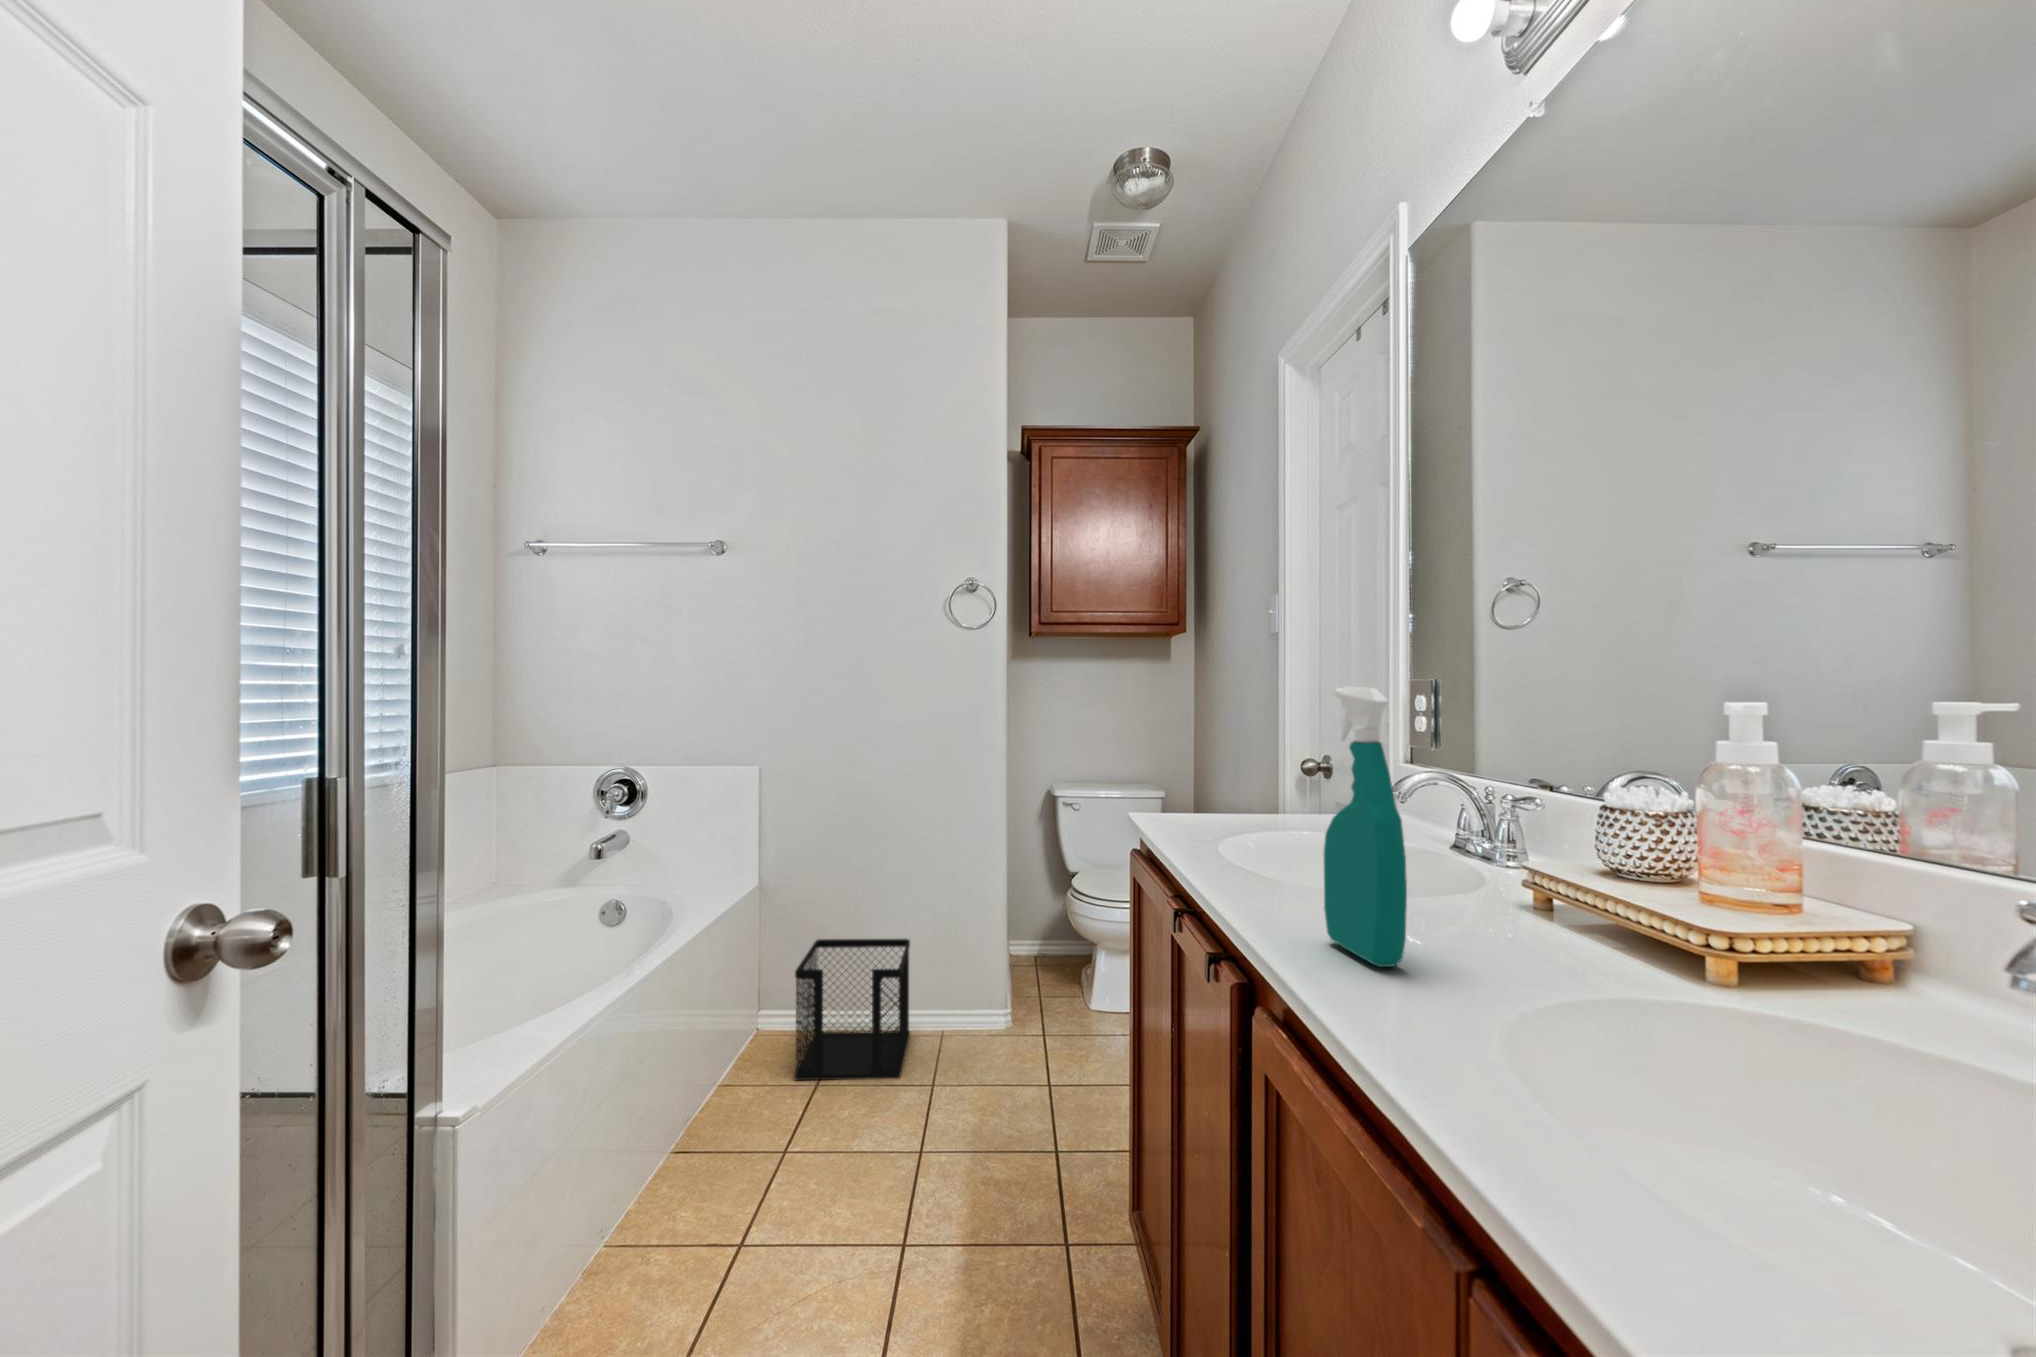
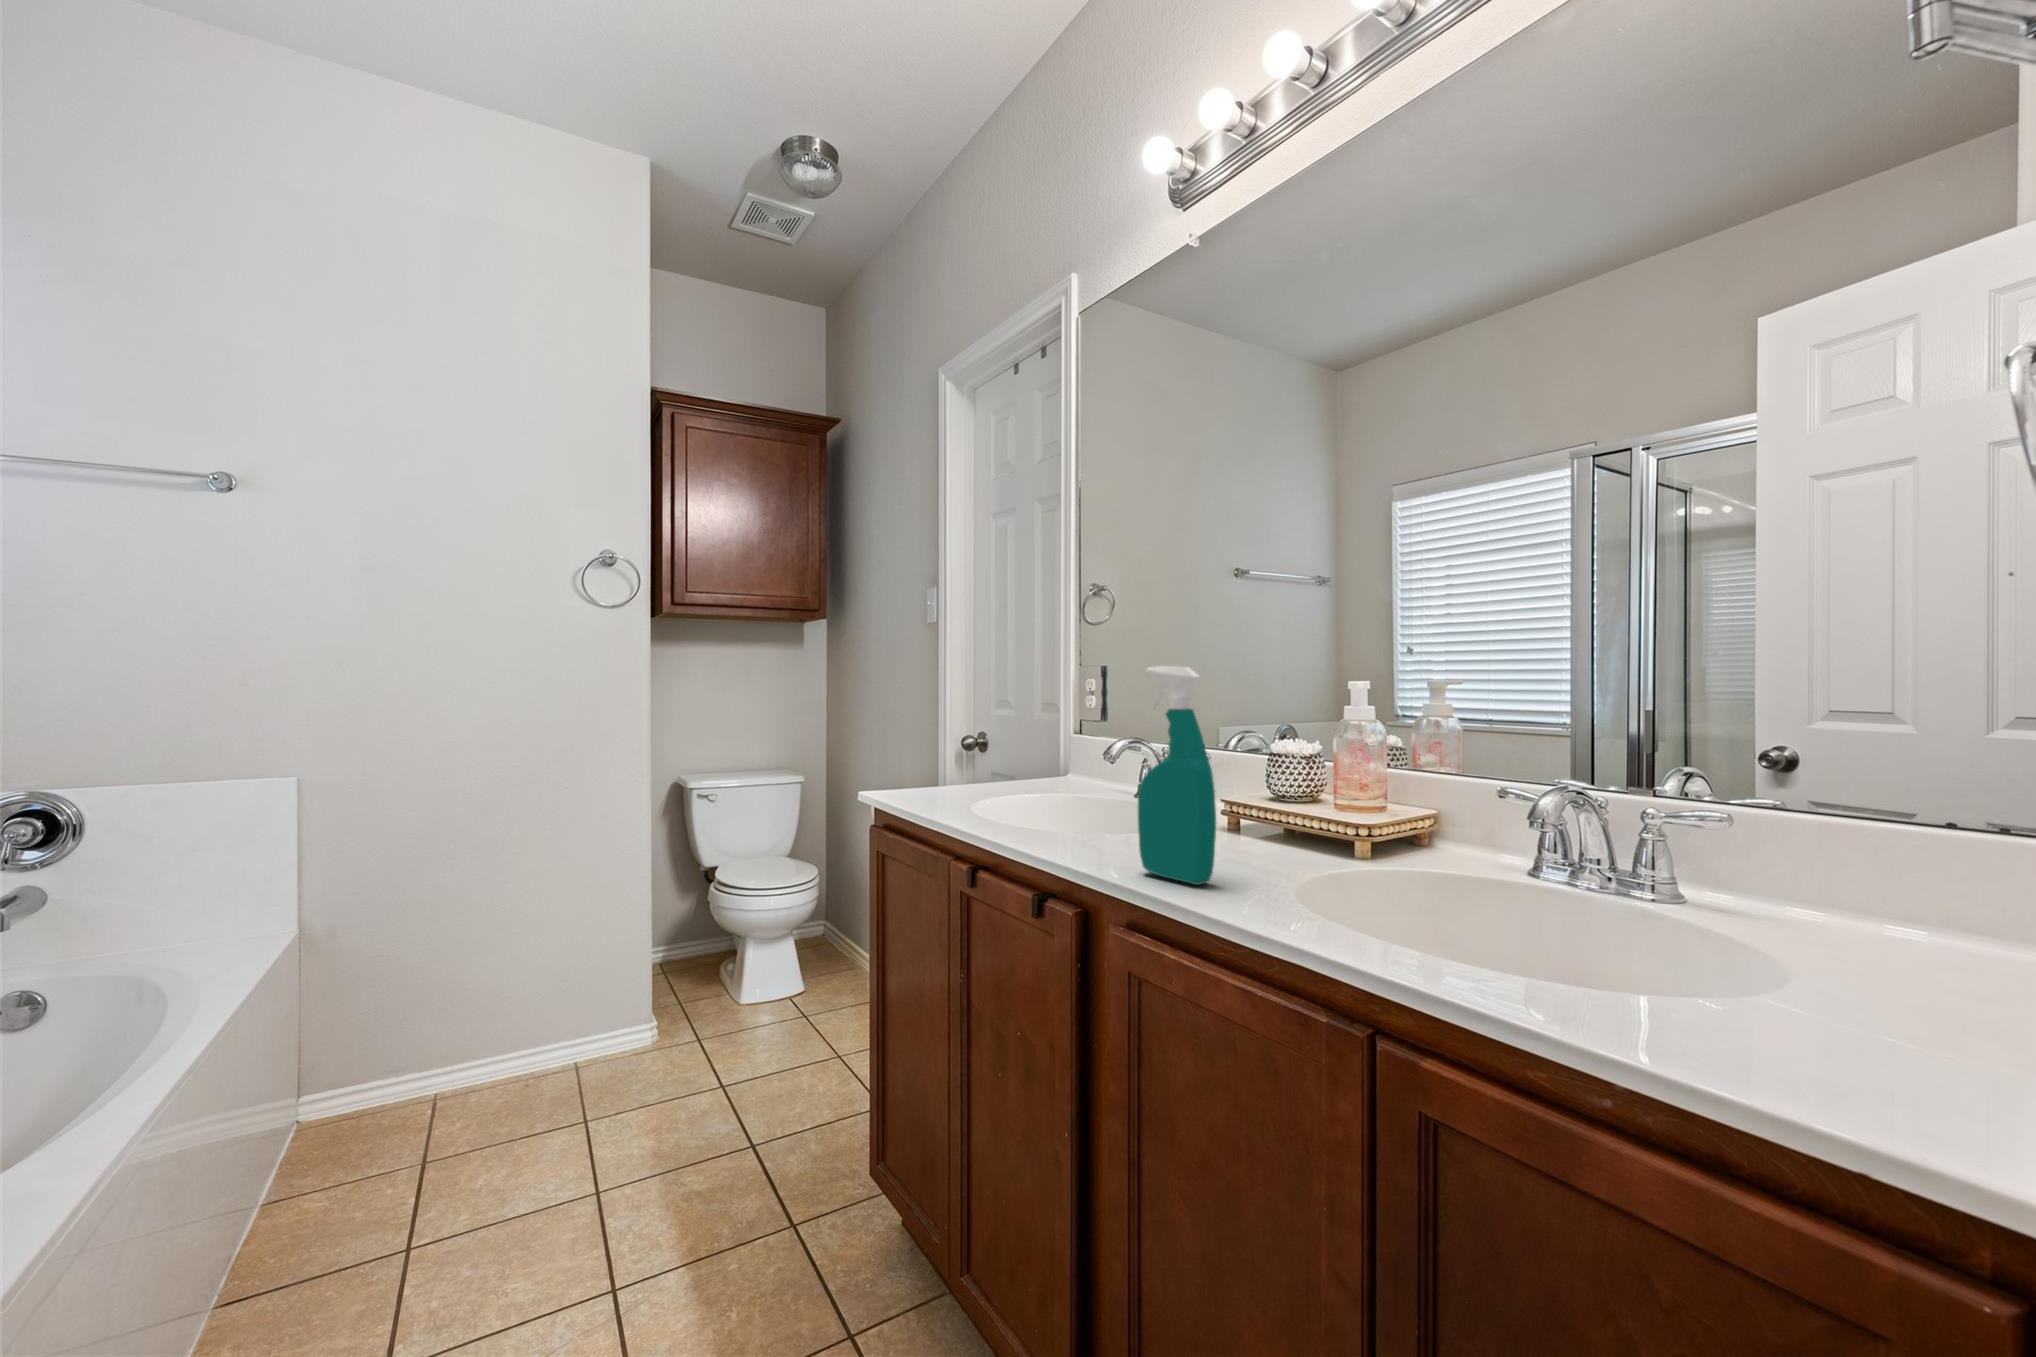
wastebasket: present [794,939,910,1080] -> none [389,963,540,1160]

